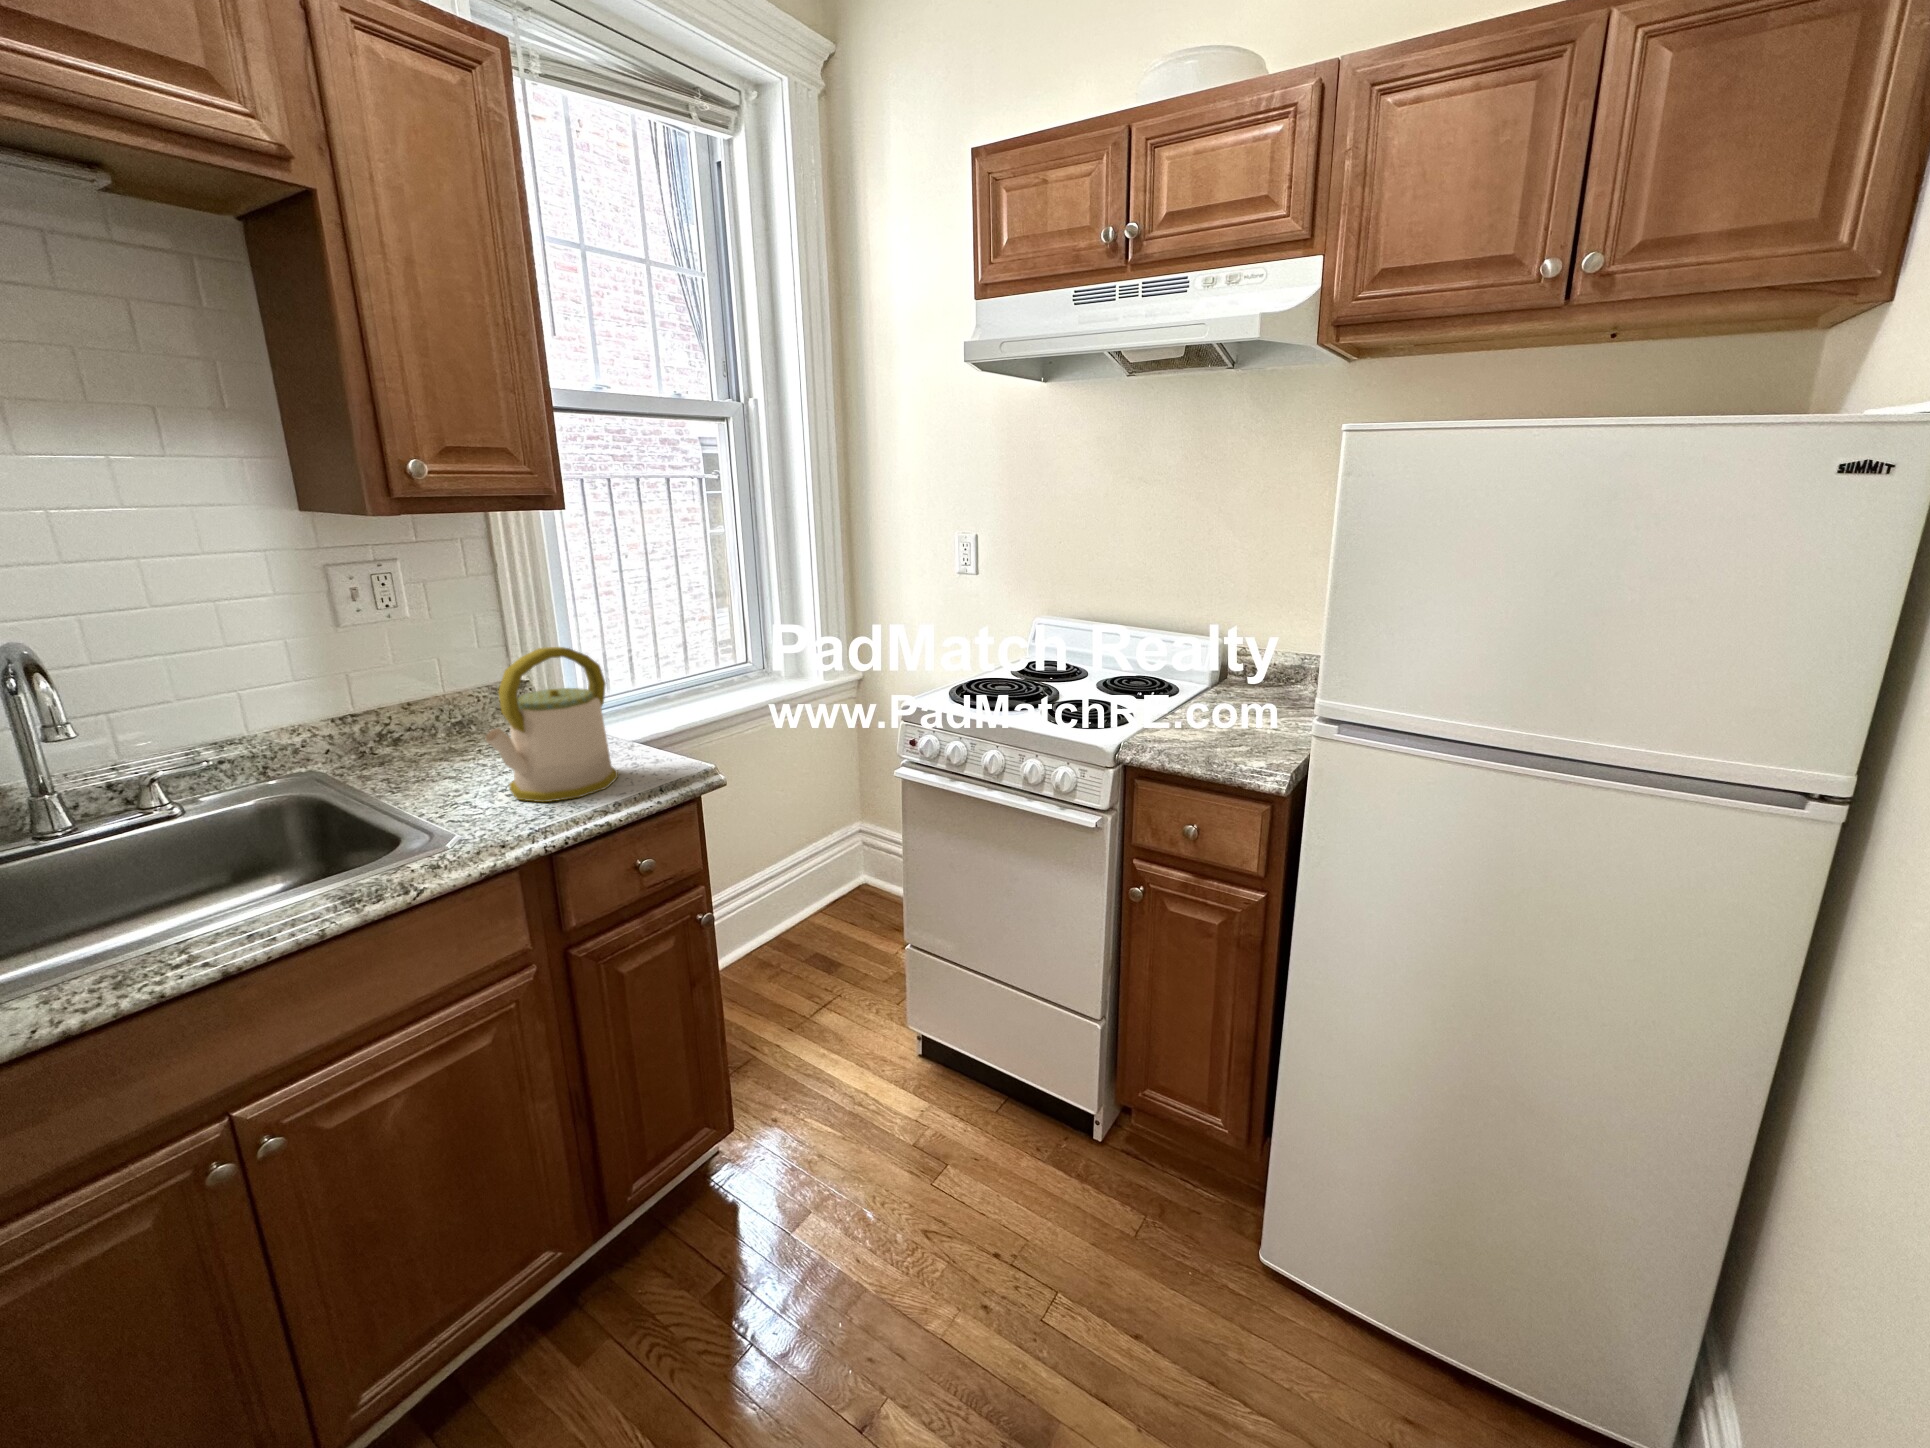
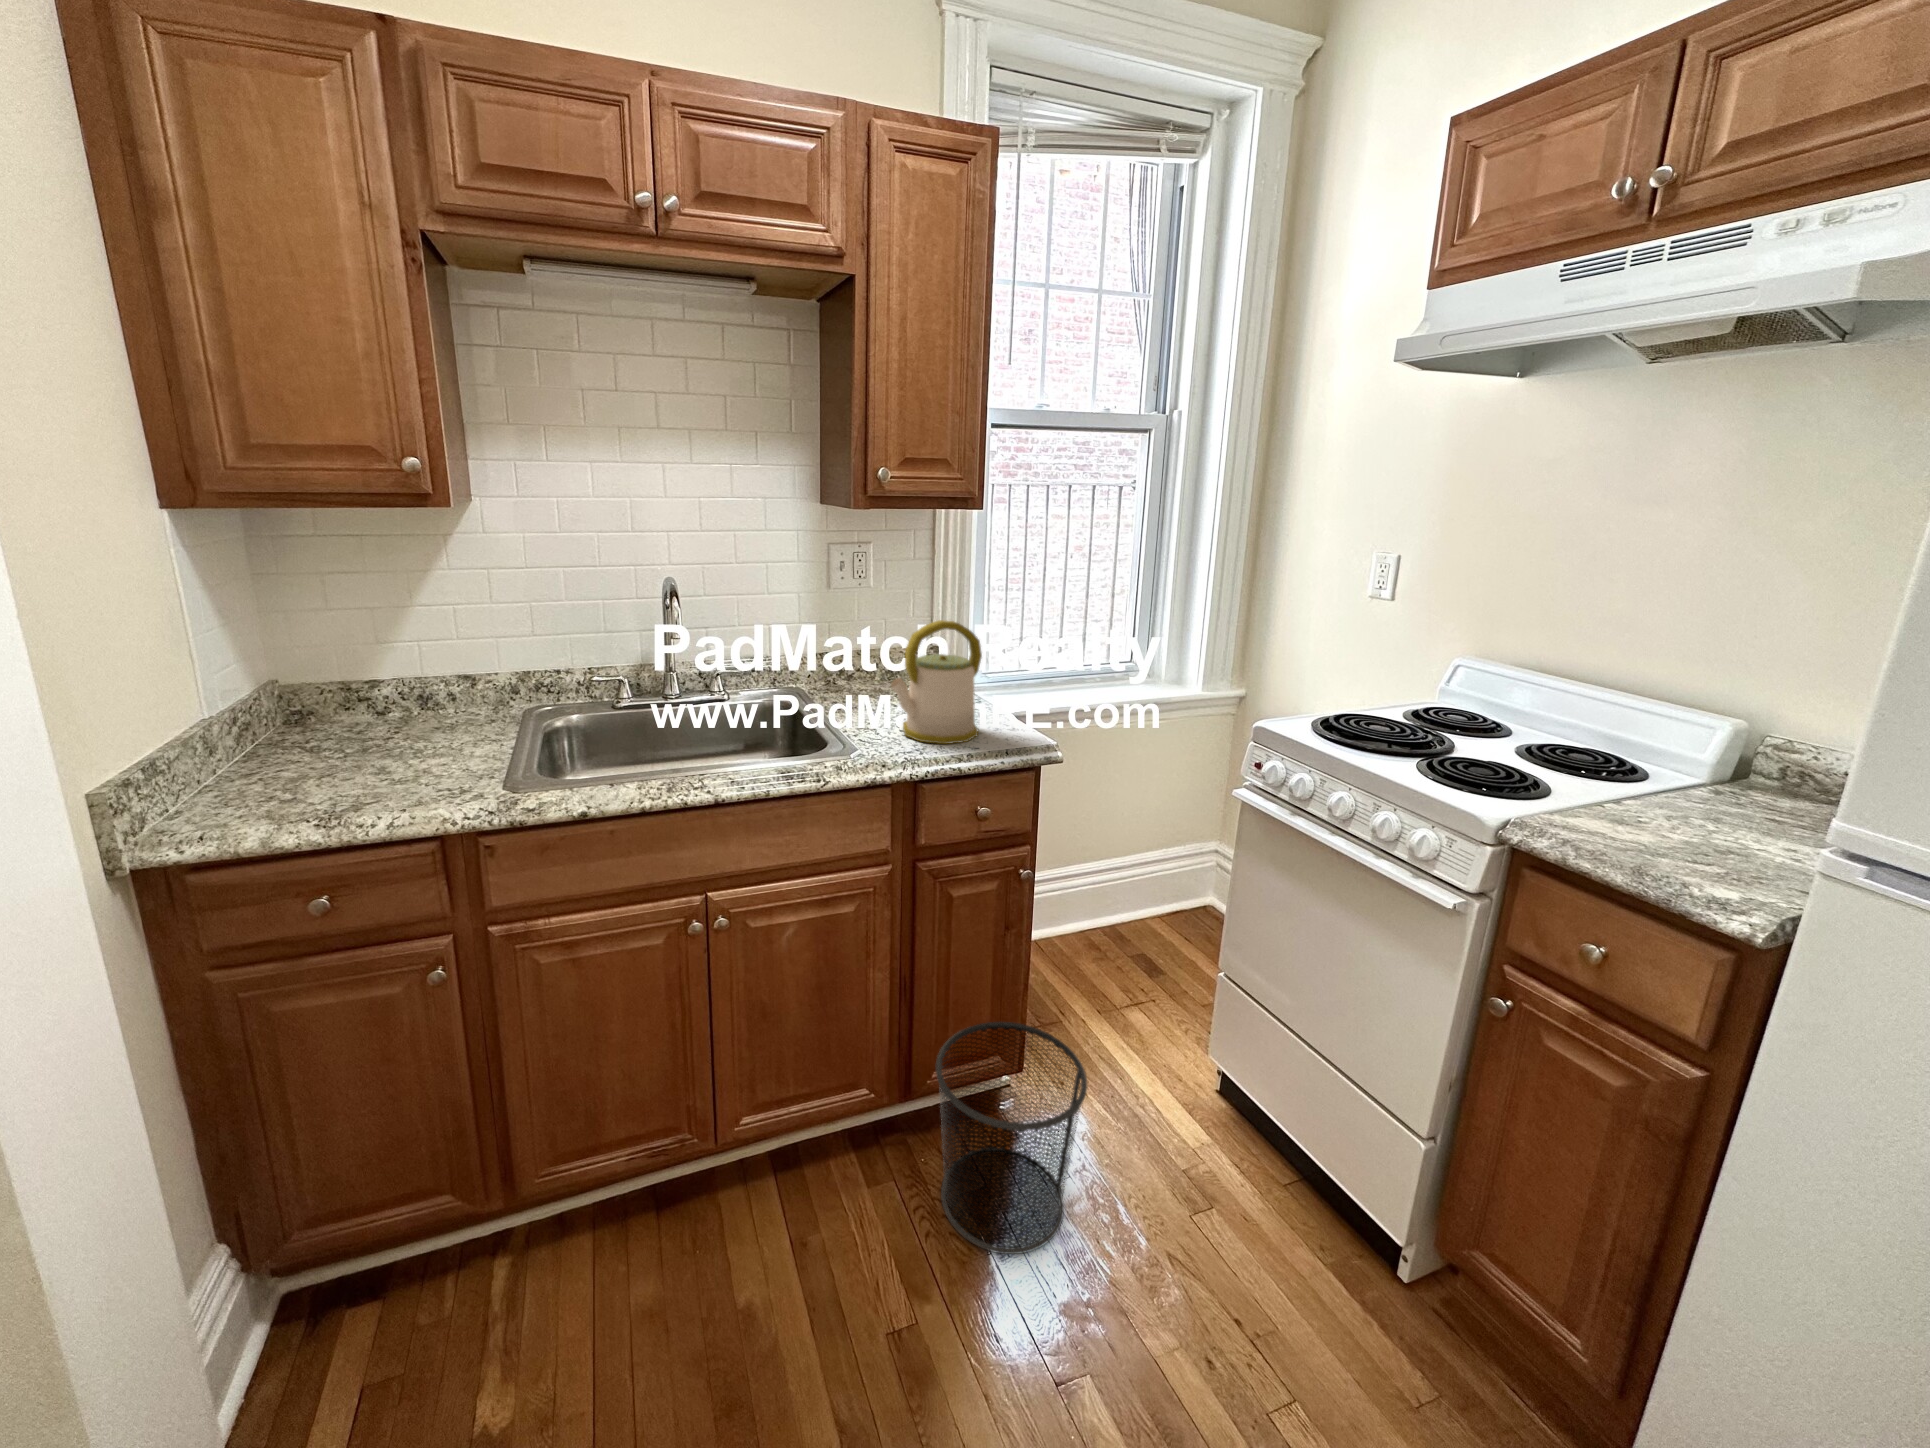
waste bin: none [644,1079,824,1350] -> present [936,1022,1088,1254]

